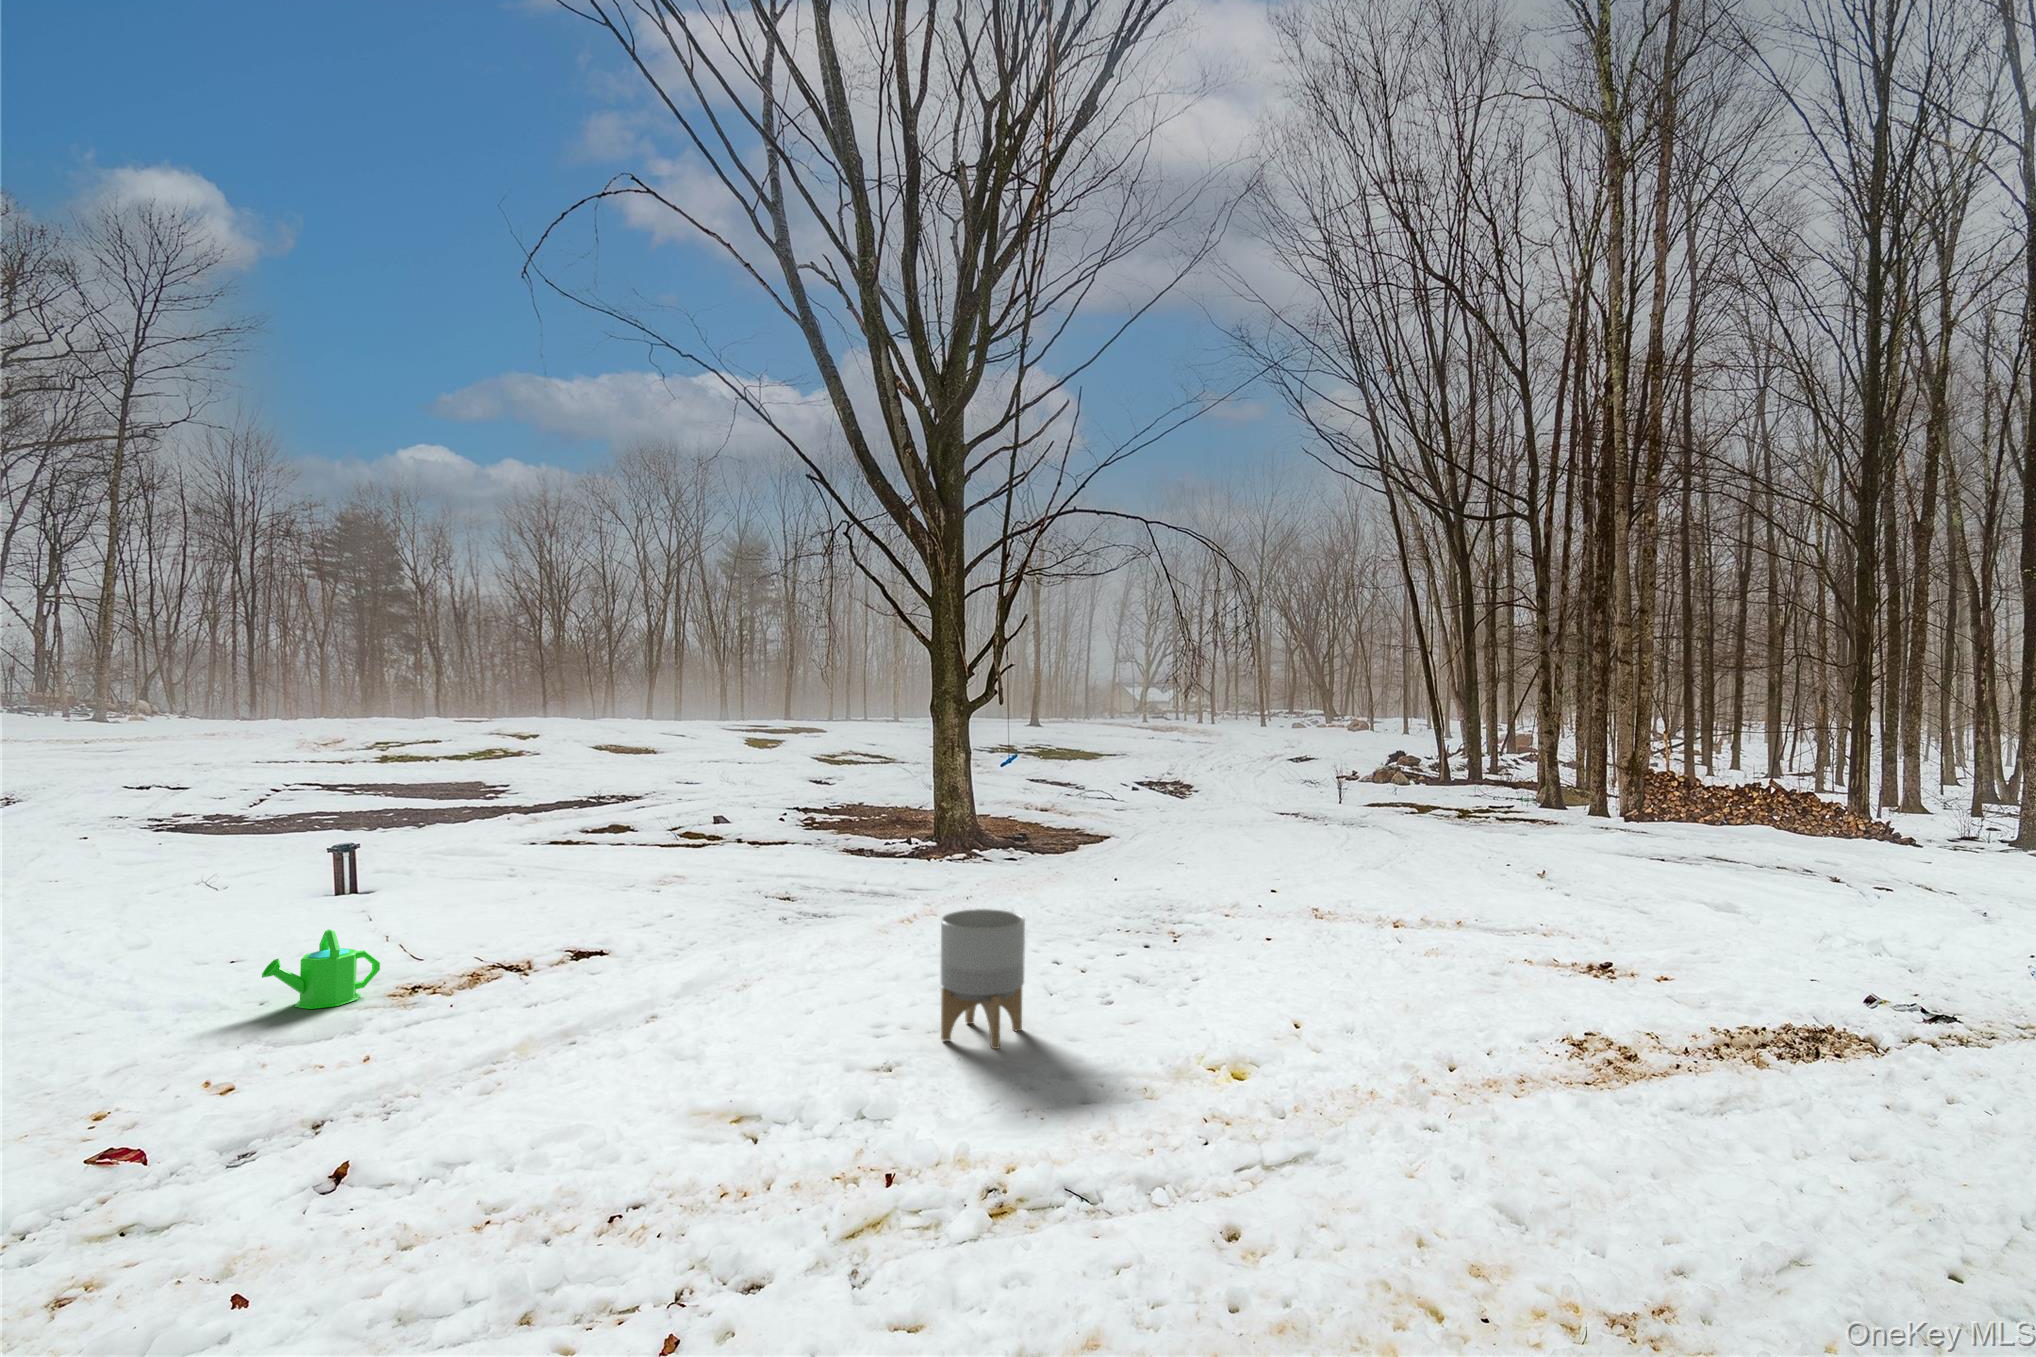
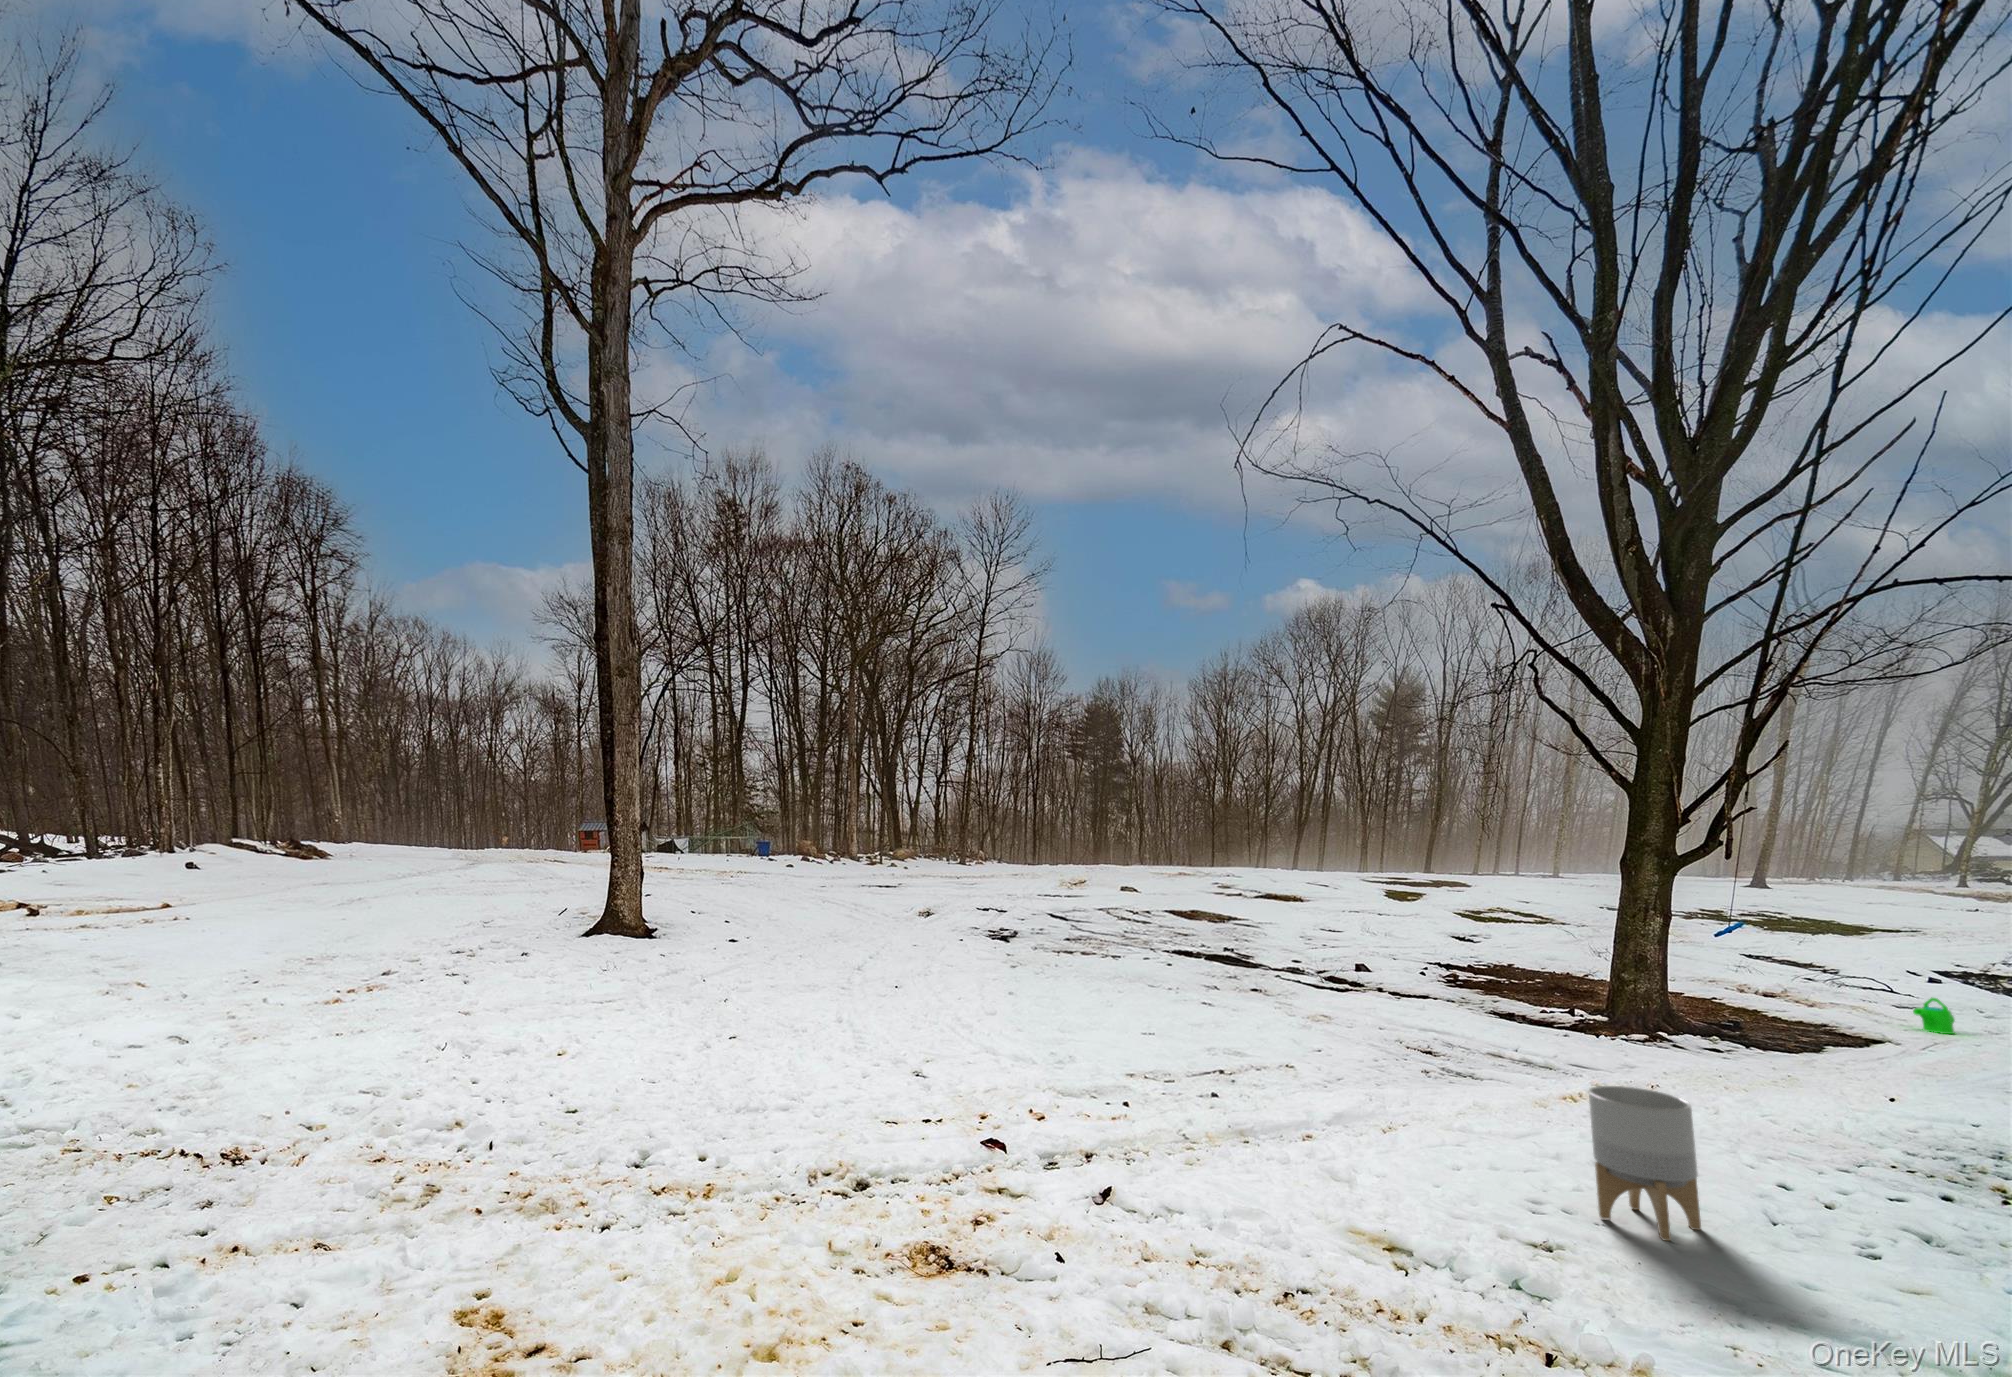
watering can: present [262,930,380,1009] -> present [1913,998,1955,1034]

